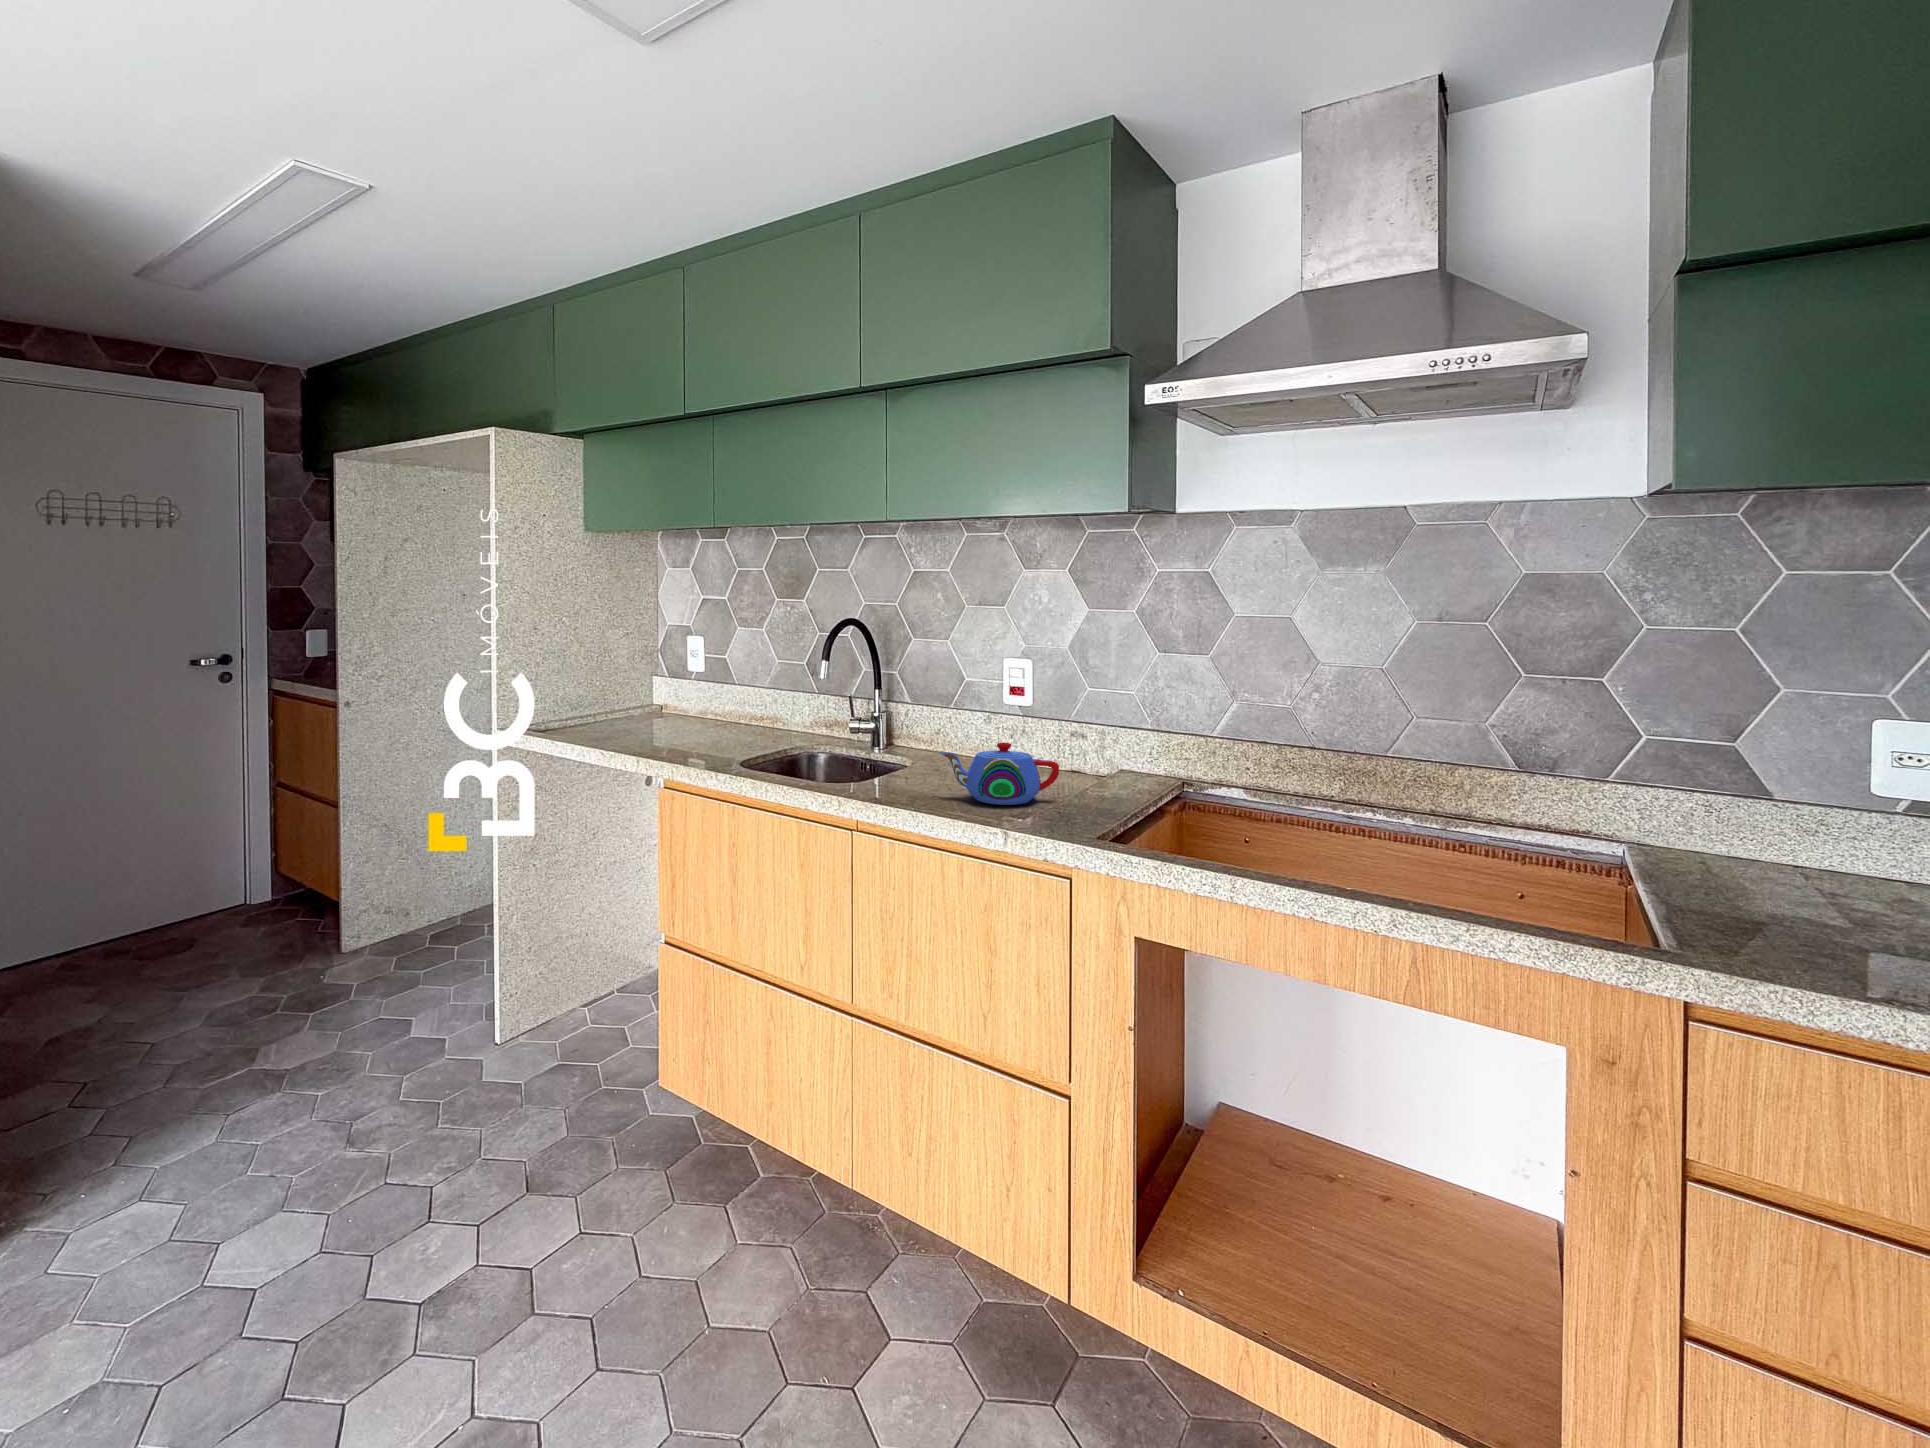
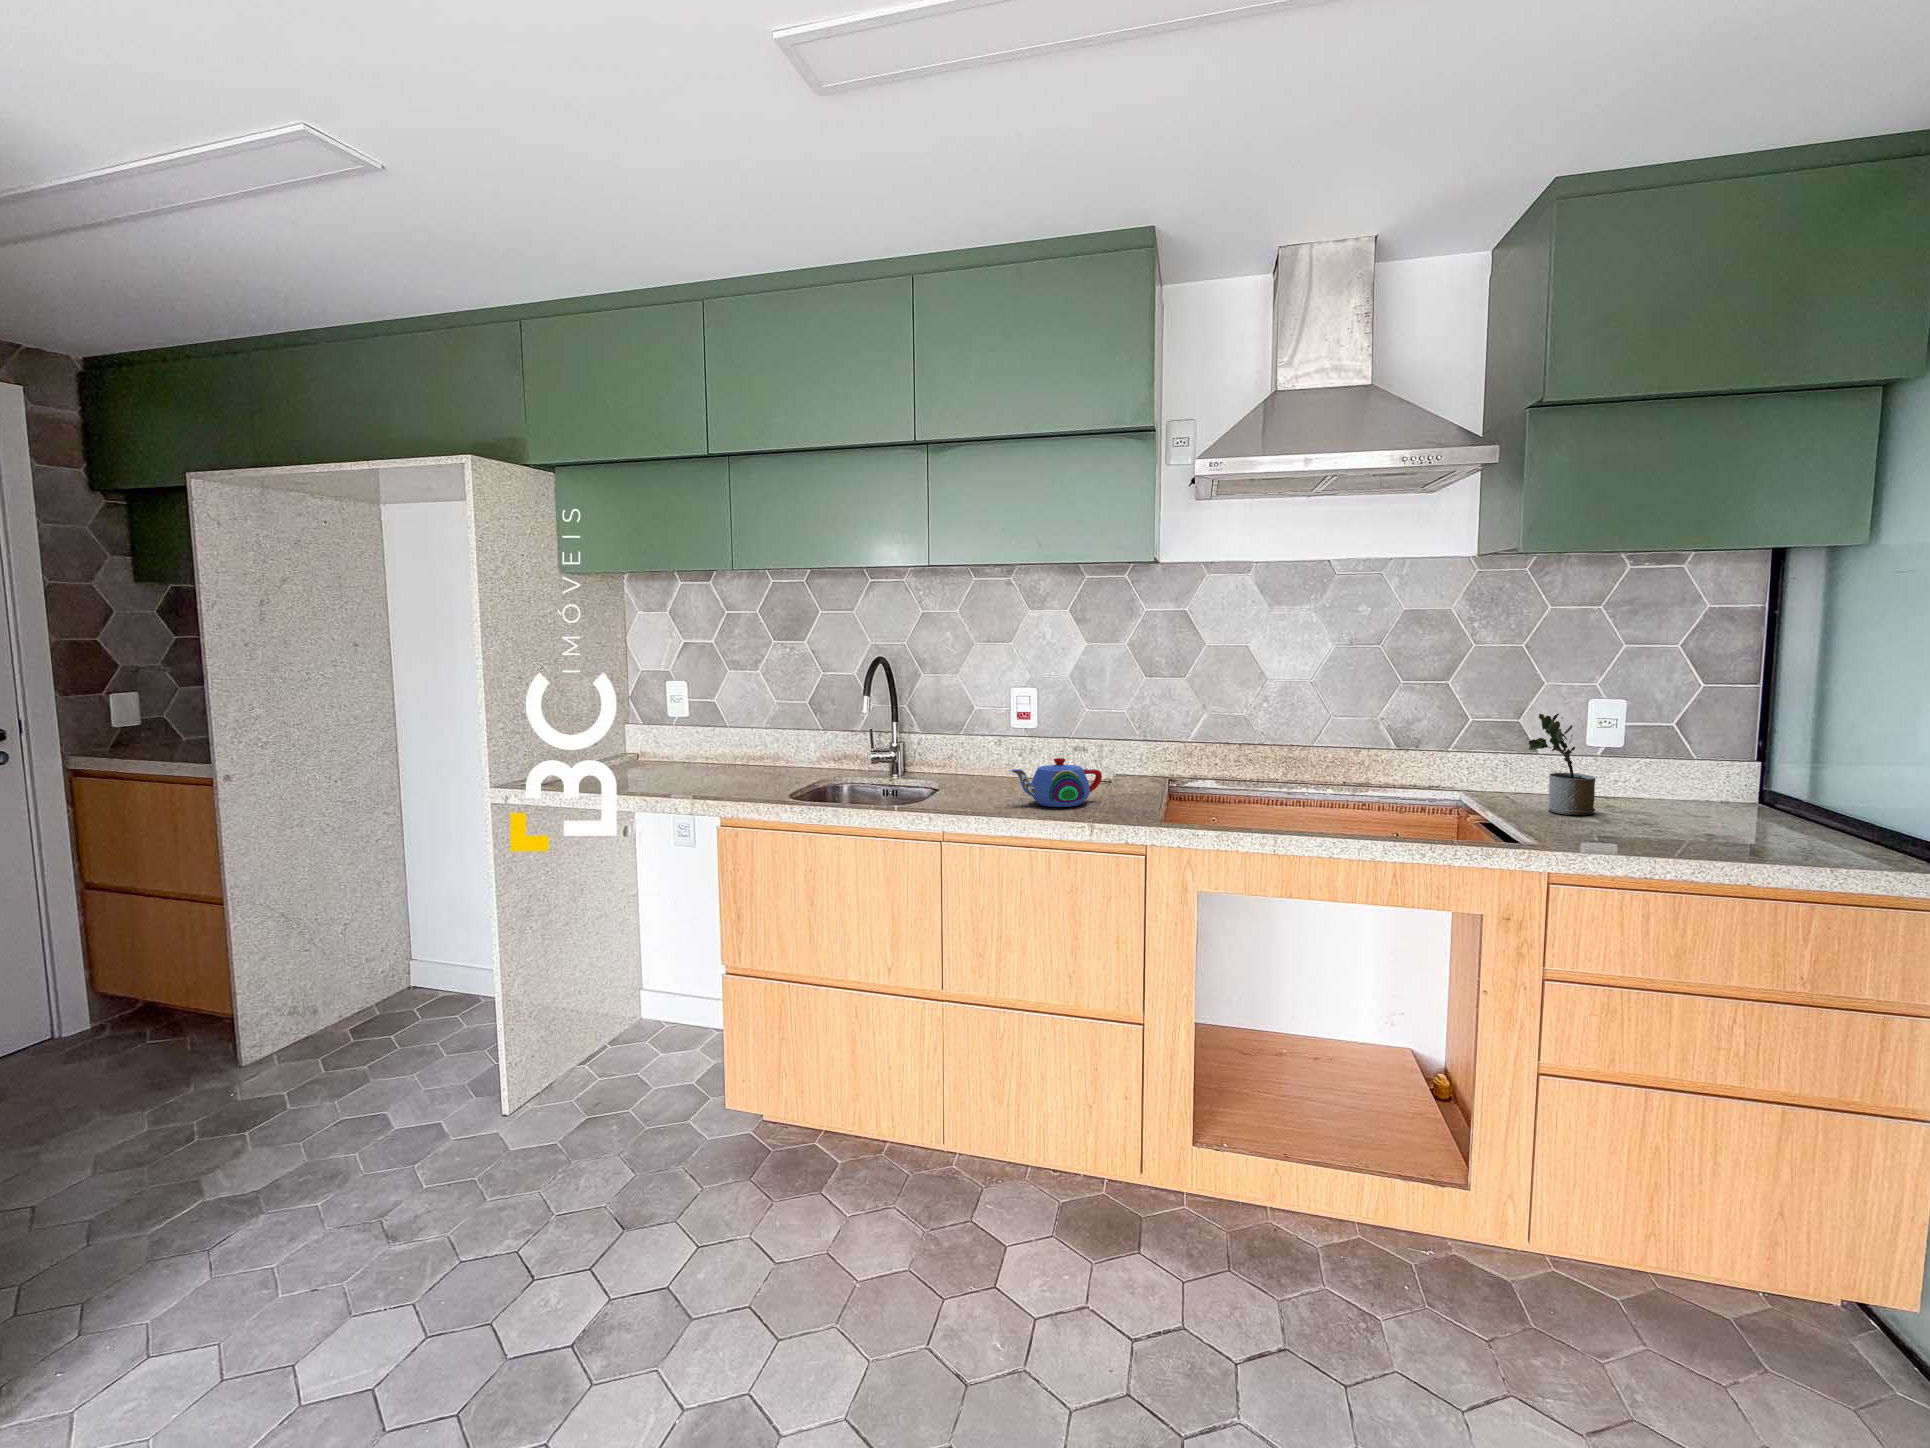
potted plant: none [1721,731,1858,910] -> present [1529,713,1596,815]

